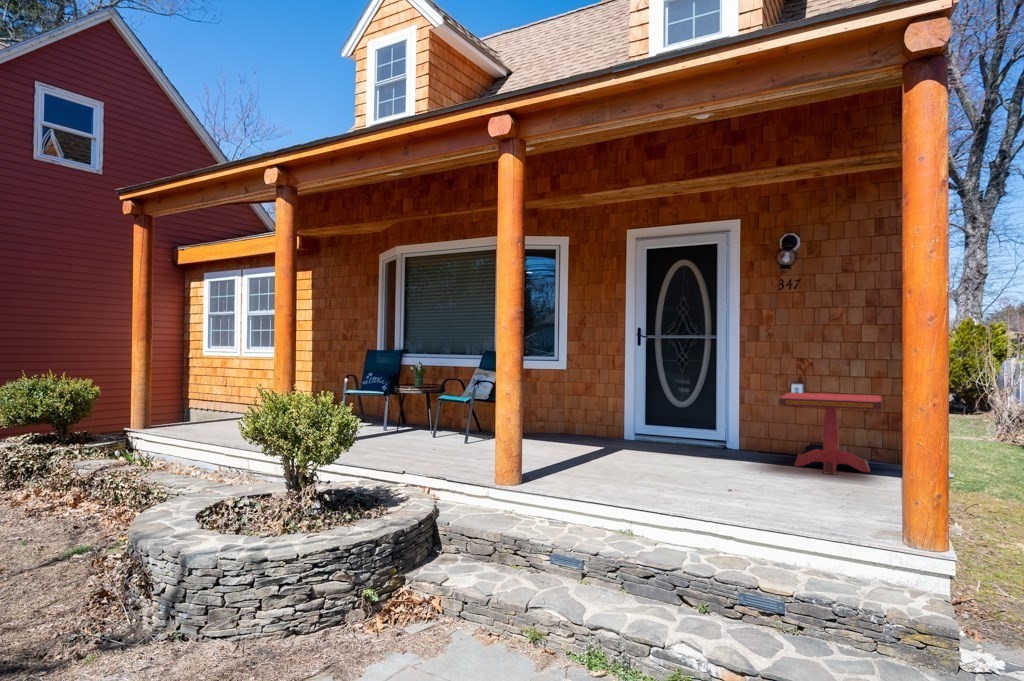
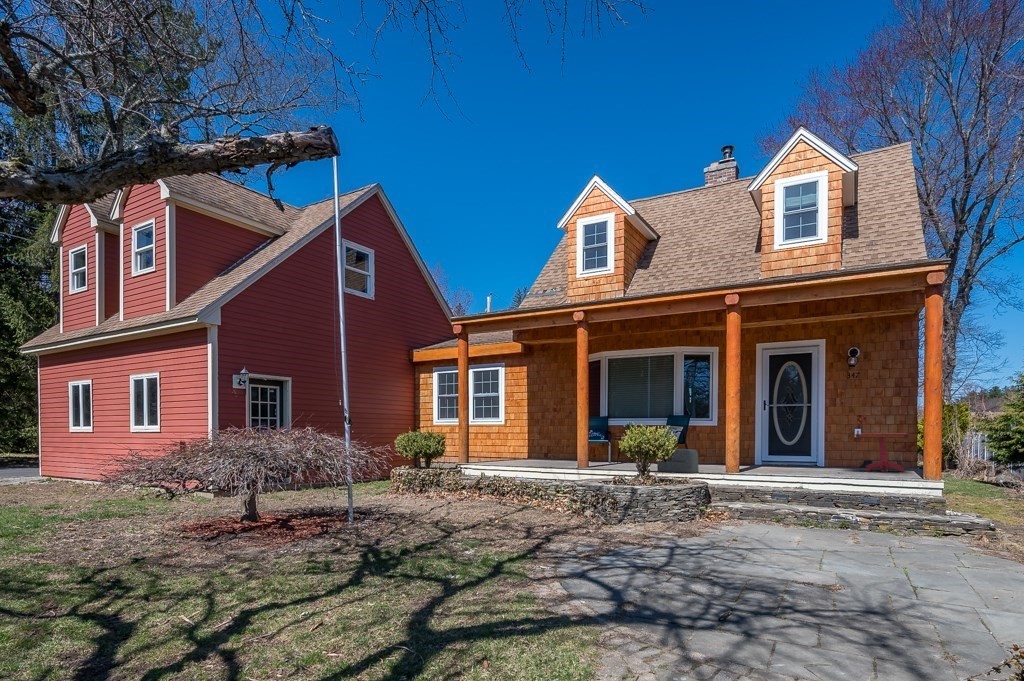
pouf: none [404,419,460,474] -> present [657,449,699,473]

